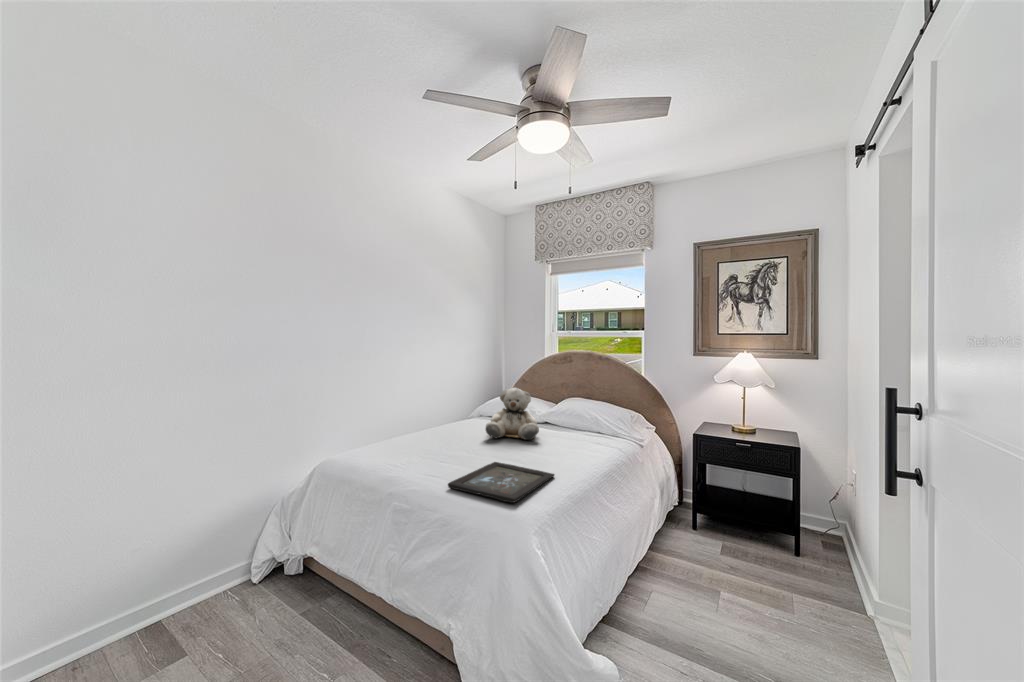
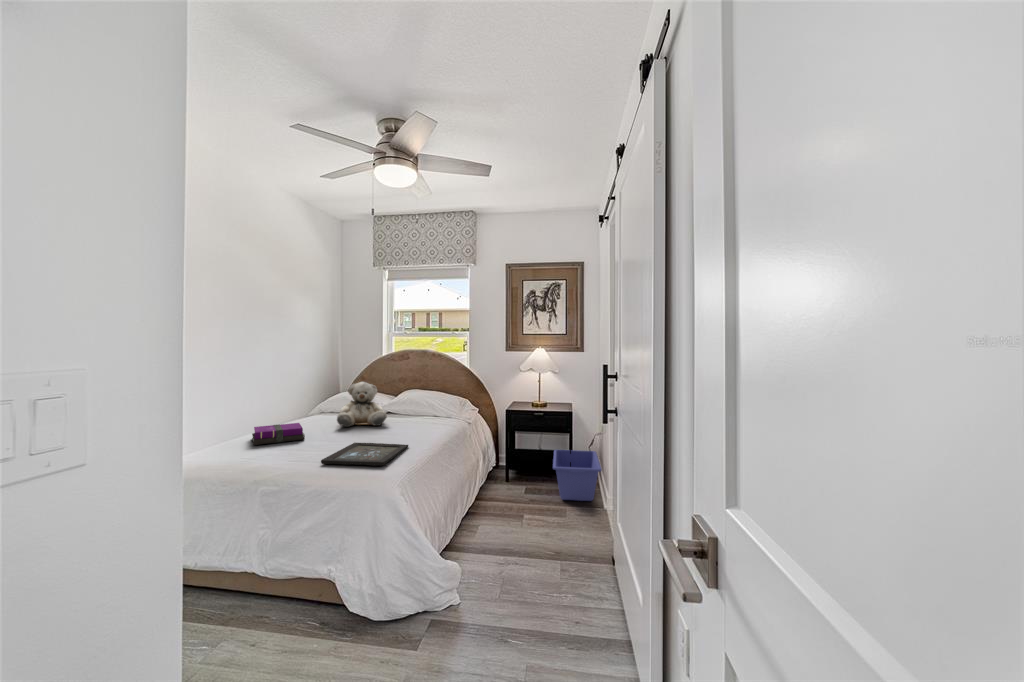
notebook: none [399,430,448,451] -> present [252,423,305,445]
storage bin: none [767,497,859,593] -> present [553,450,602,501]

